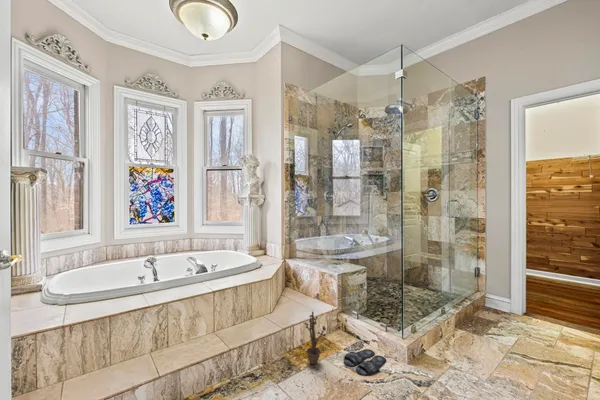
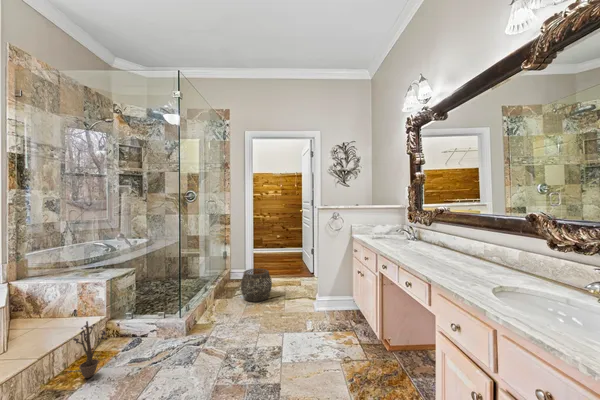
woven basket: none [496,303,557,360] -> present [241,269,272,302]
slippers: present [344,349,386,375] -> none [124,340,167,361]

